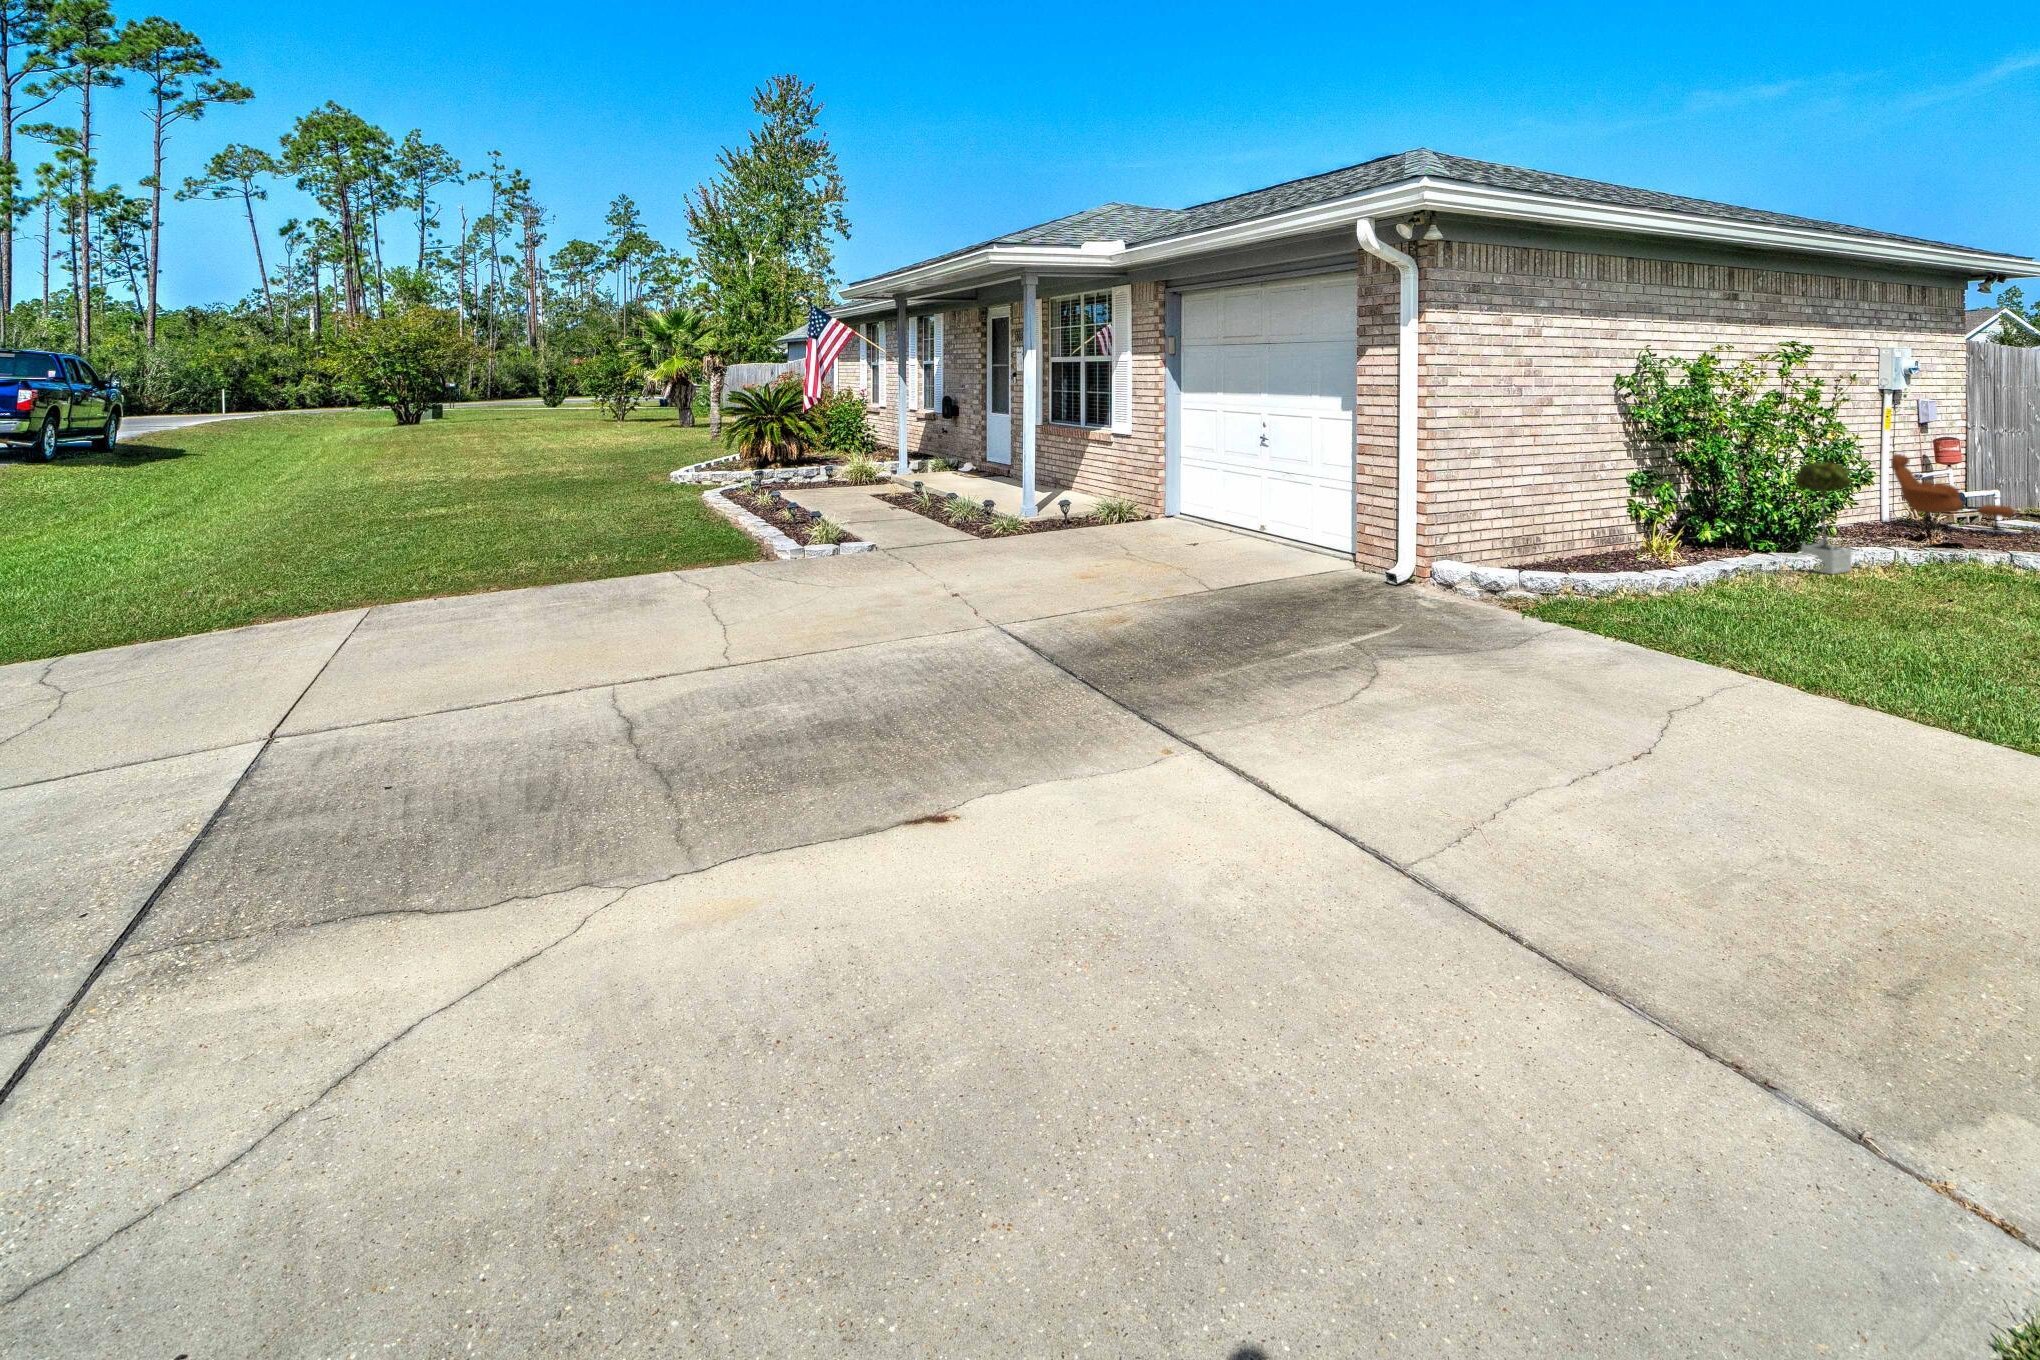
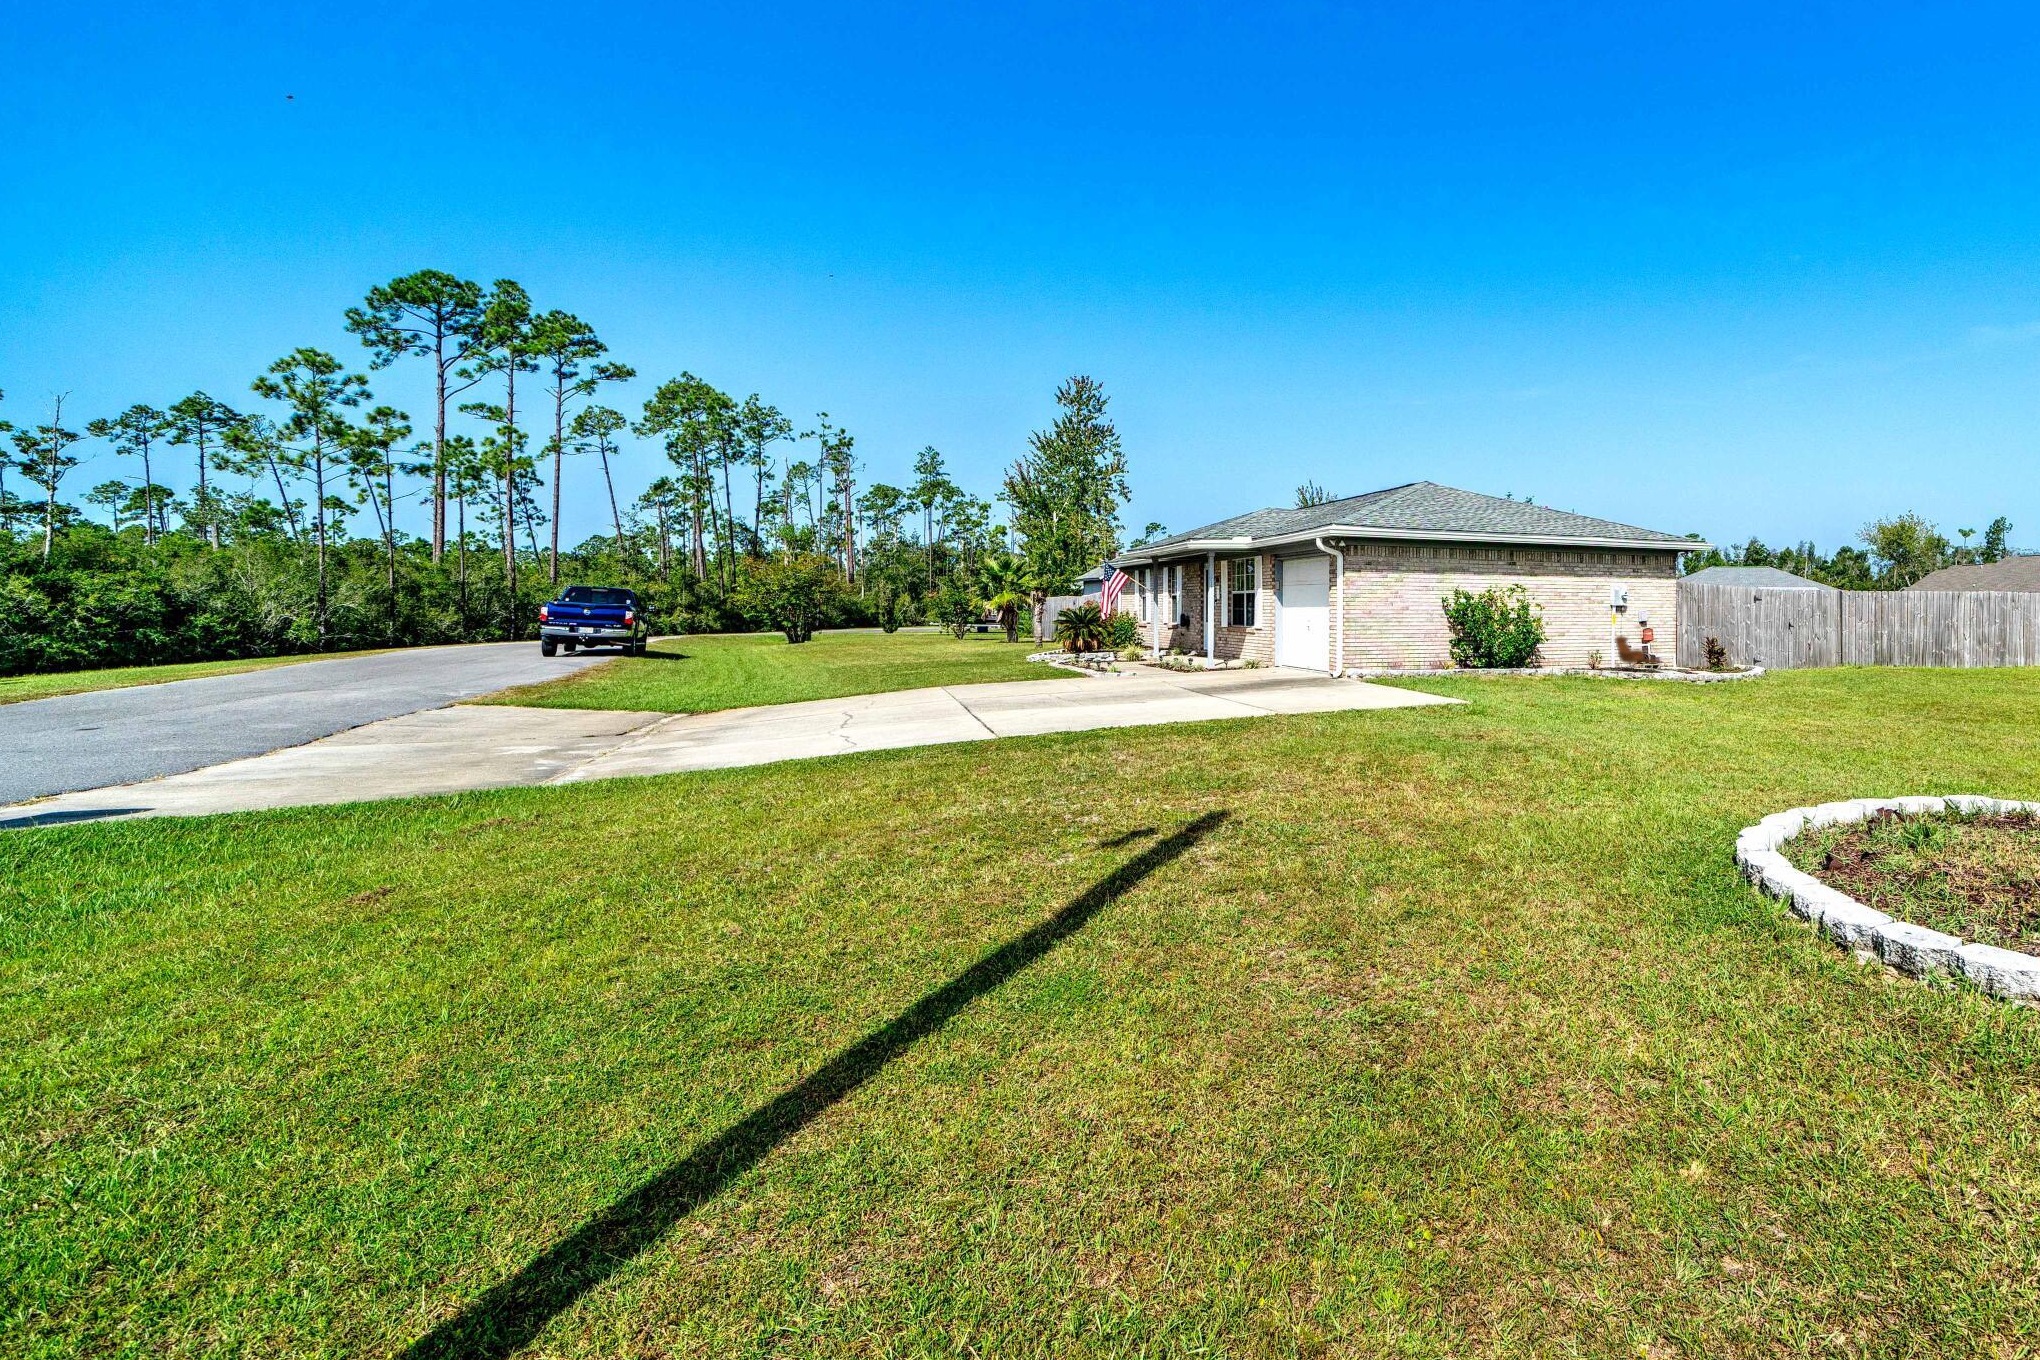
potted tree: present [1795,462,1852,575] -> none [1517,633,1539,681]

